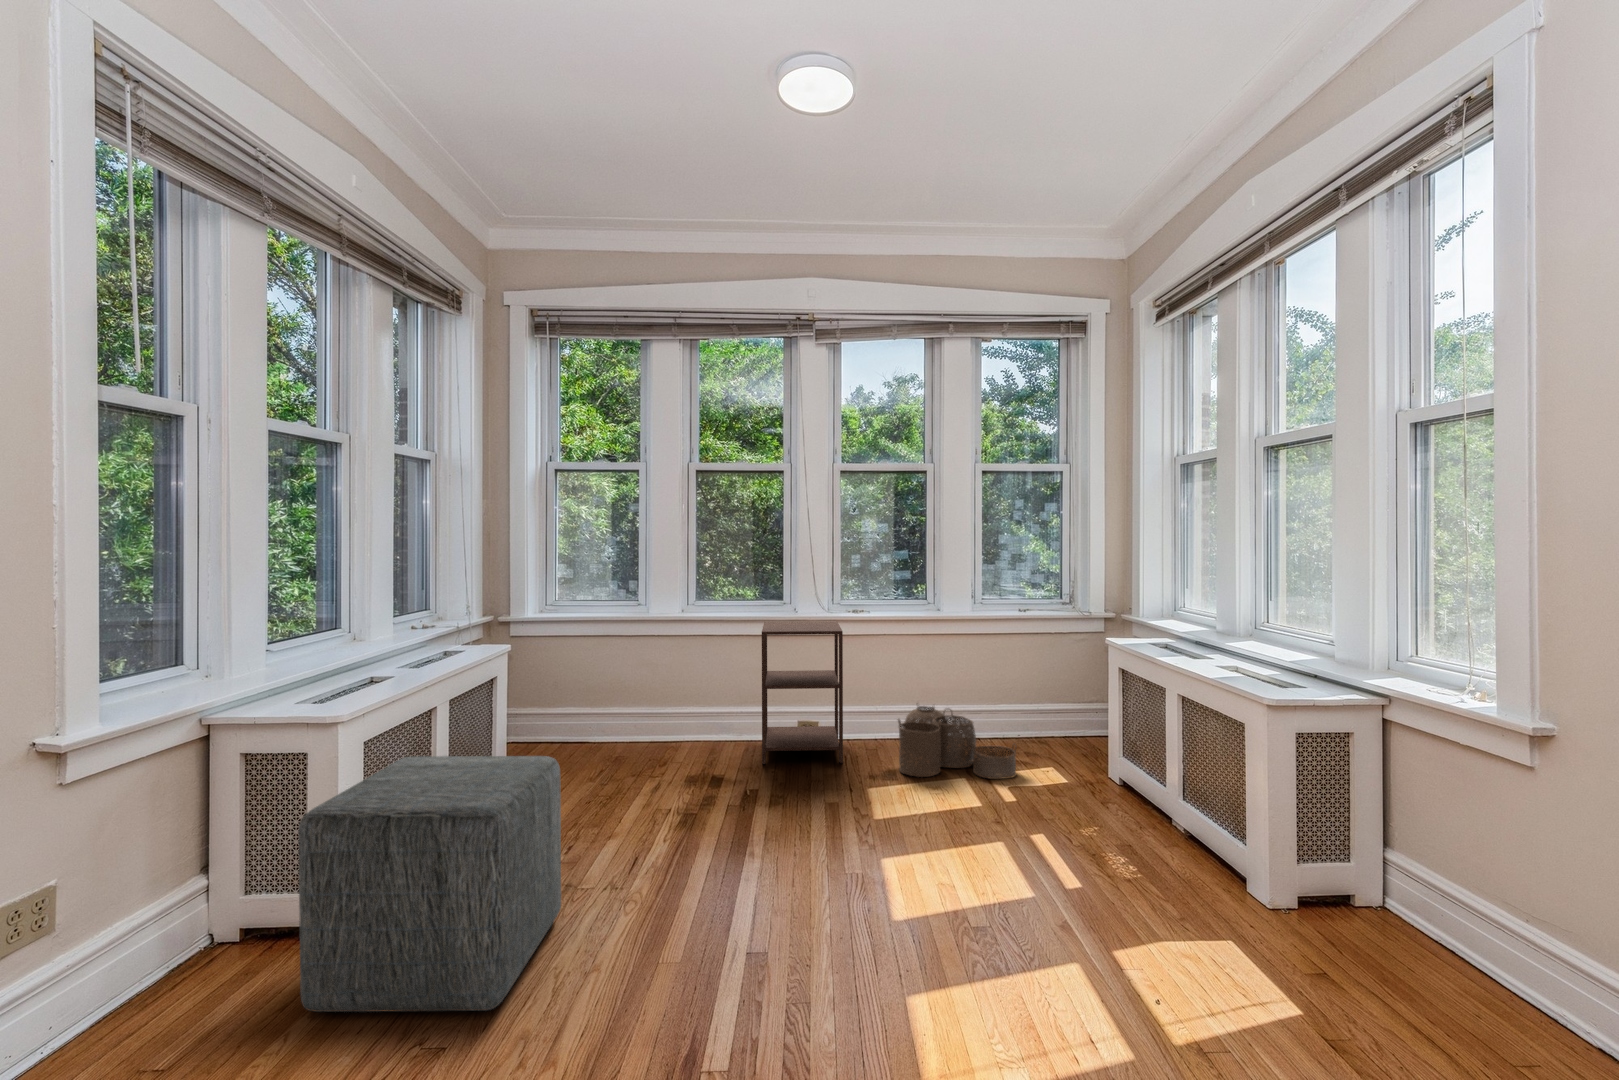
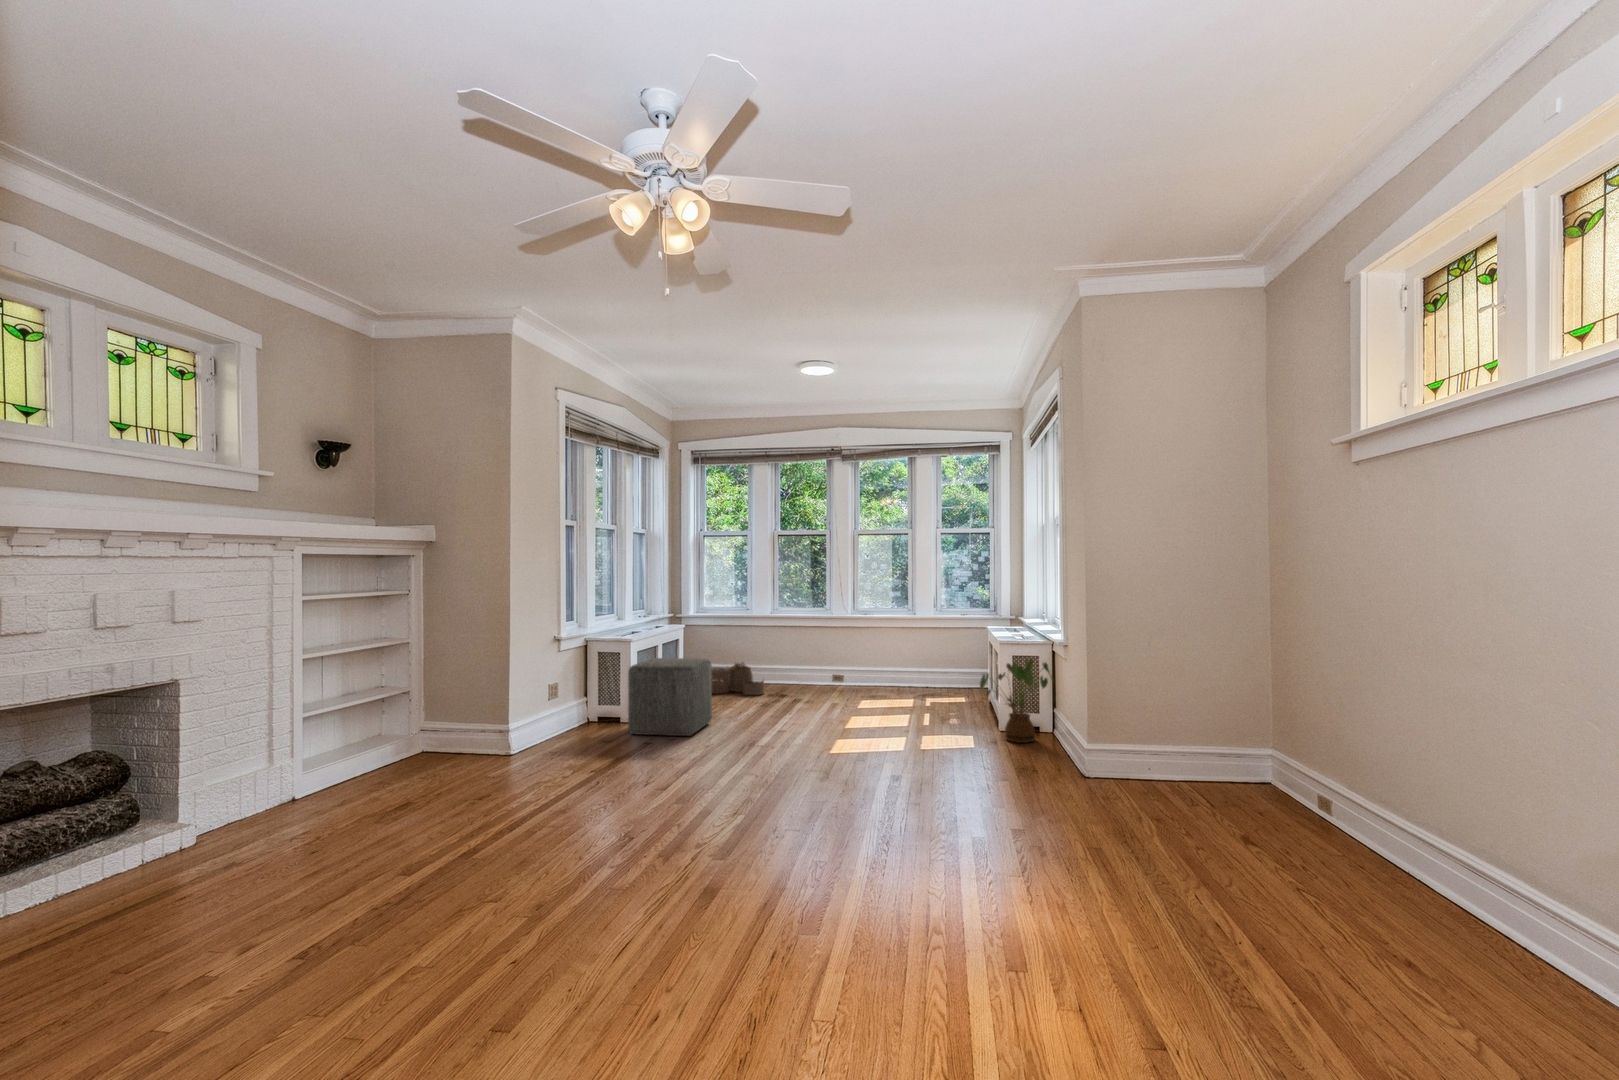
side table: present [762,621,843,764] -> none [810,618,857,692]
woven basket: present [898,706,1016,779] -> present [712,662,764,695]
house plant: none [1266,751,1475,974] -> present [980,659,1053,743]

